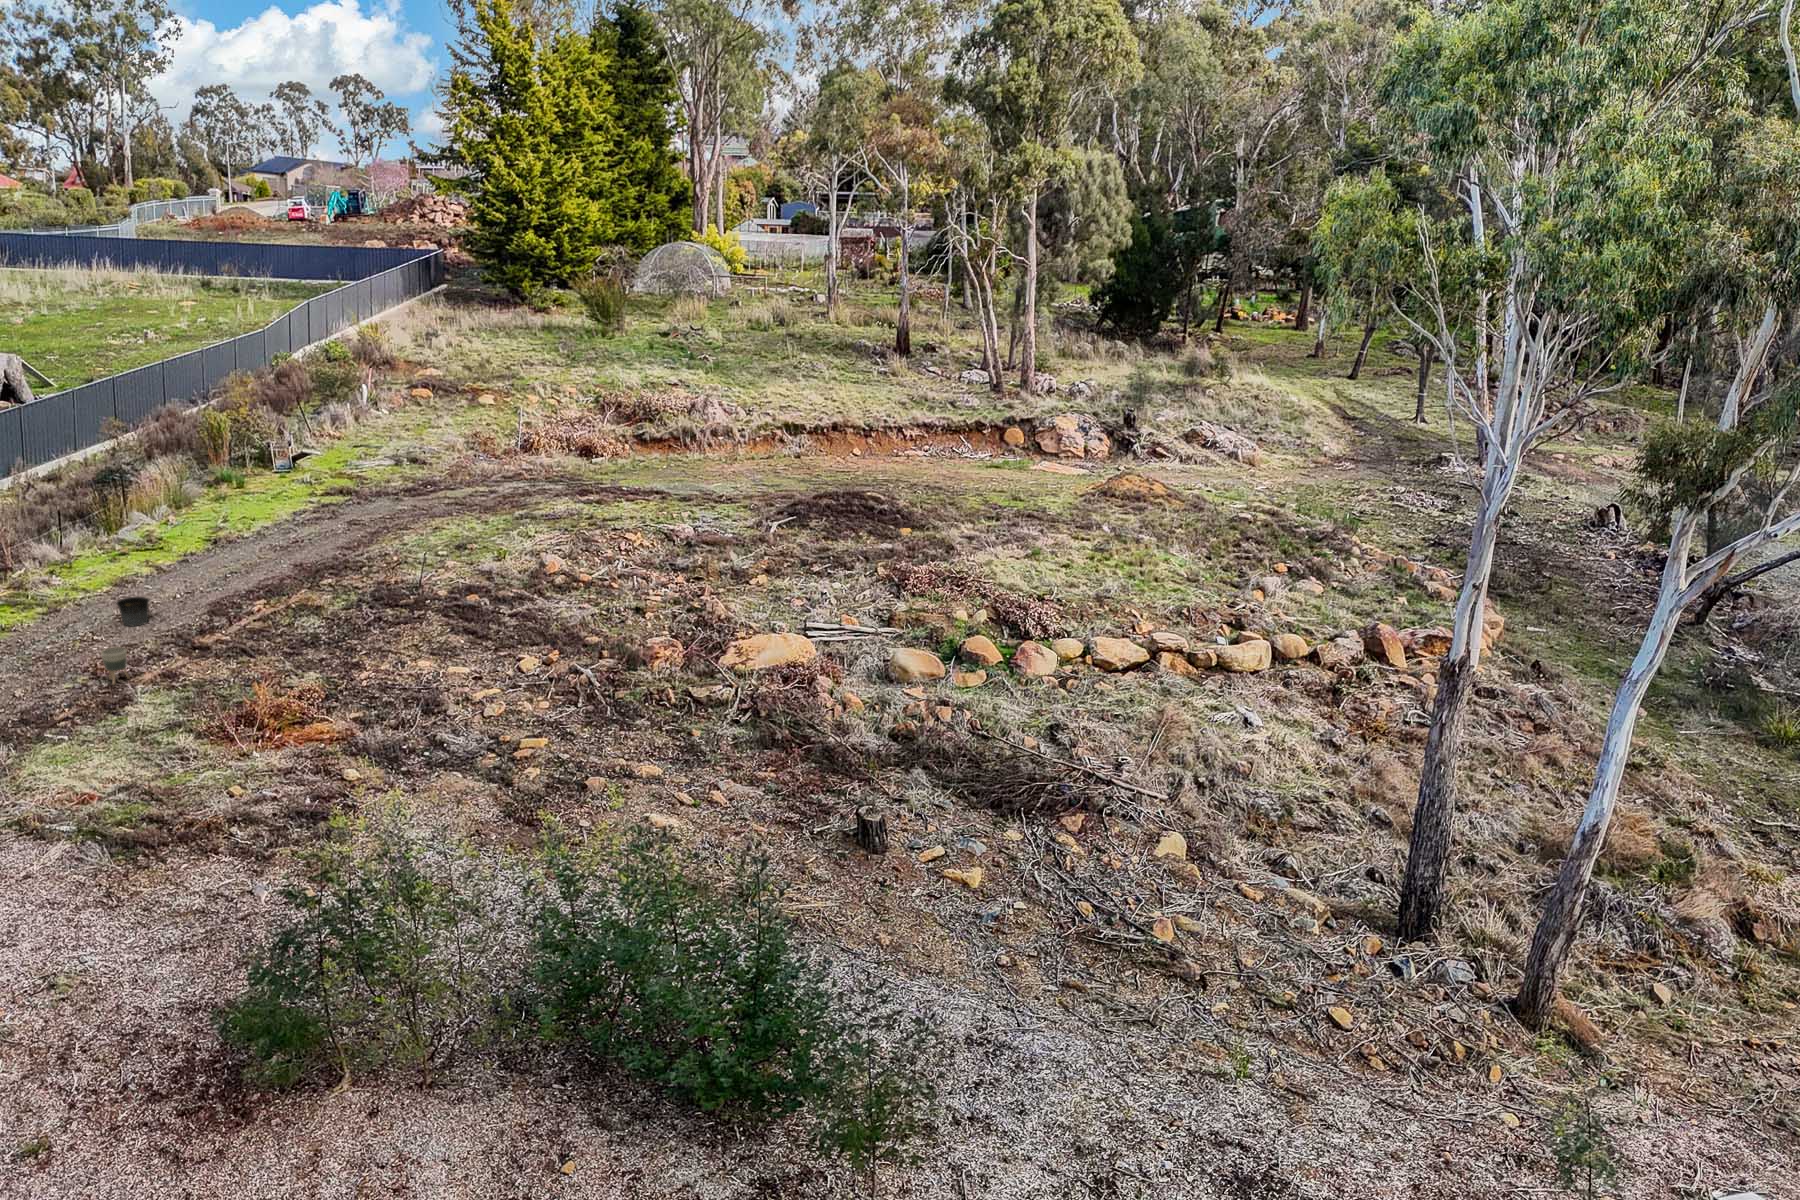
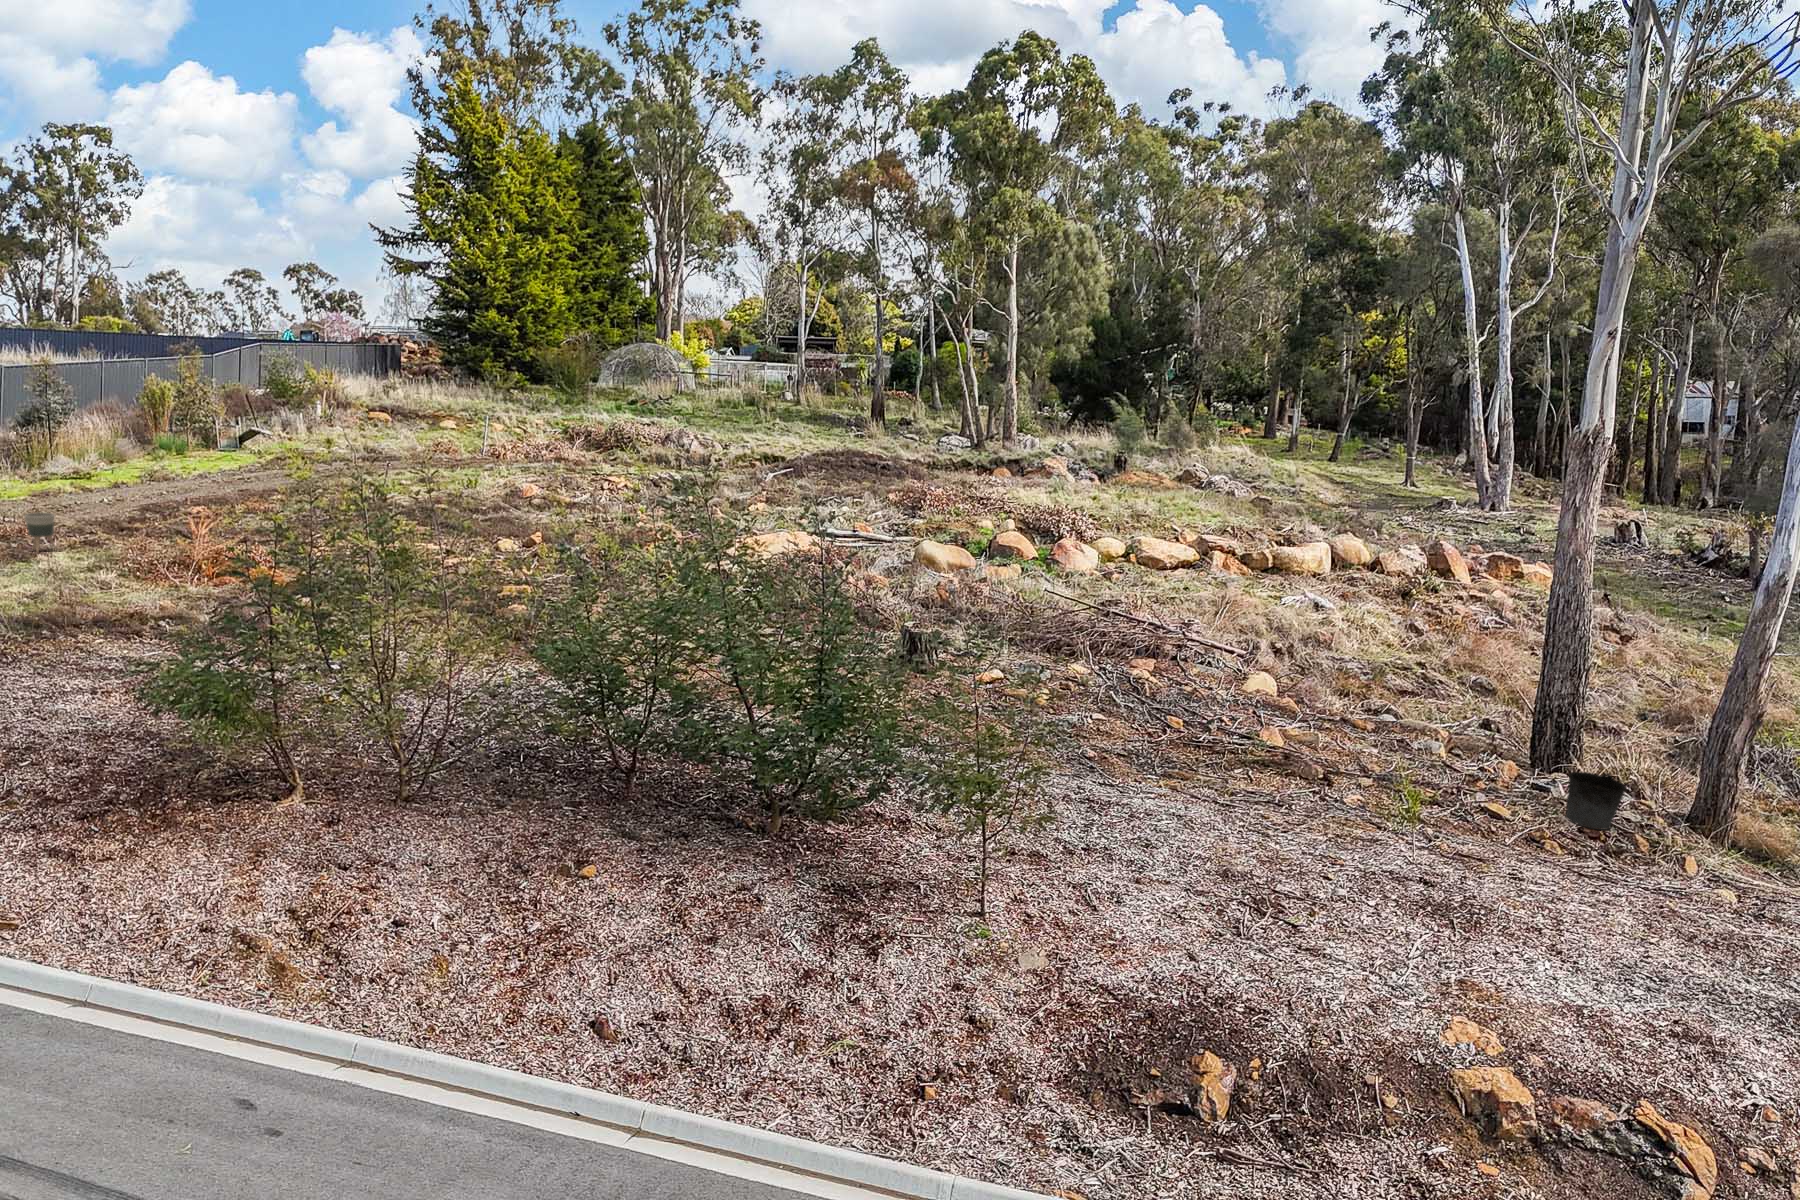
bucket: present [116,597,150,626] -> present [1566,772,1629,830]

